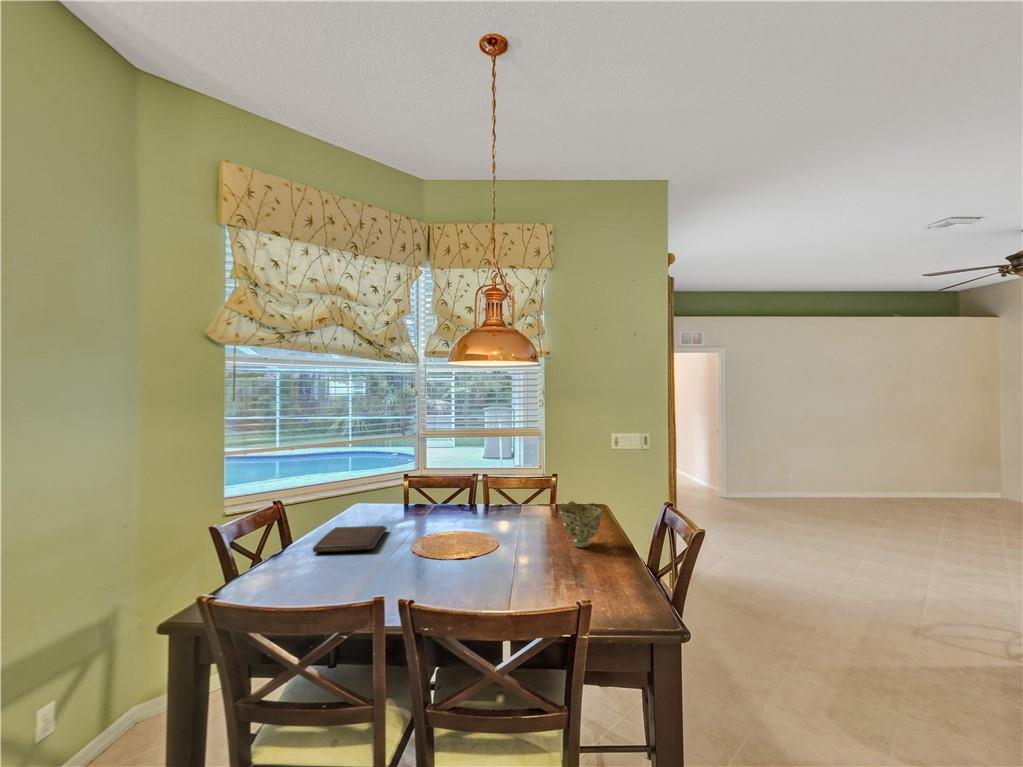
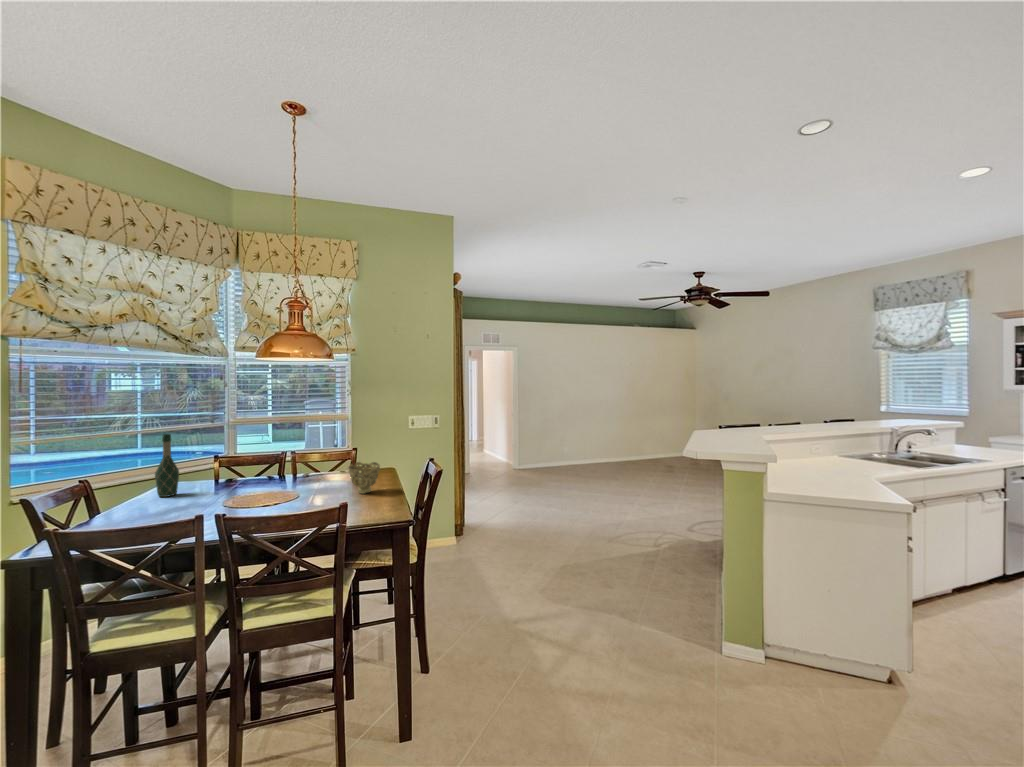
wine bottle: none [344,450,368,524] -> present [155,434,179,497]
book: present [313,526,387,553] -> none [127,494,199,517]

